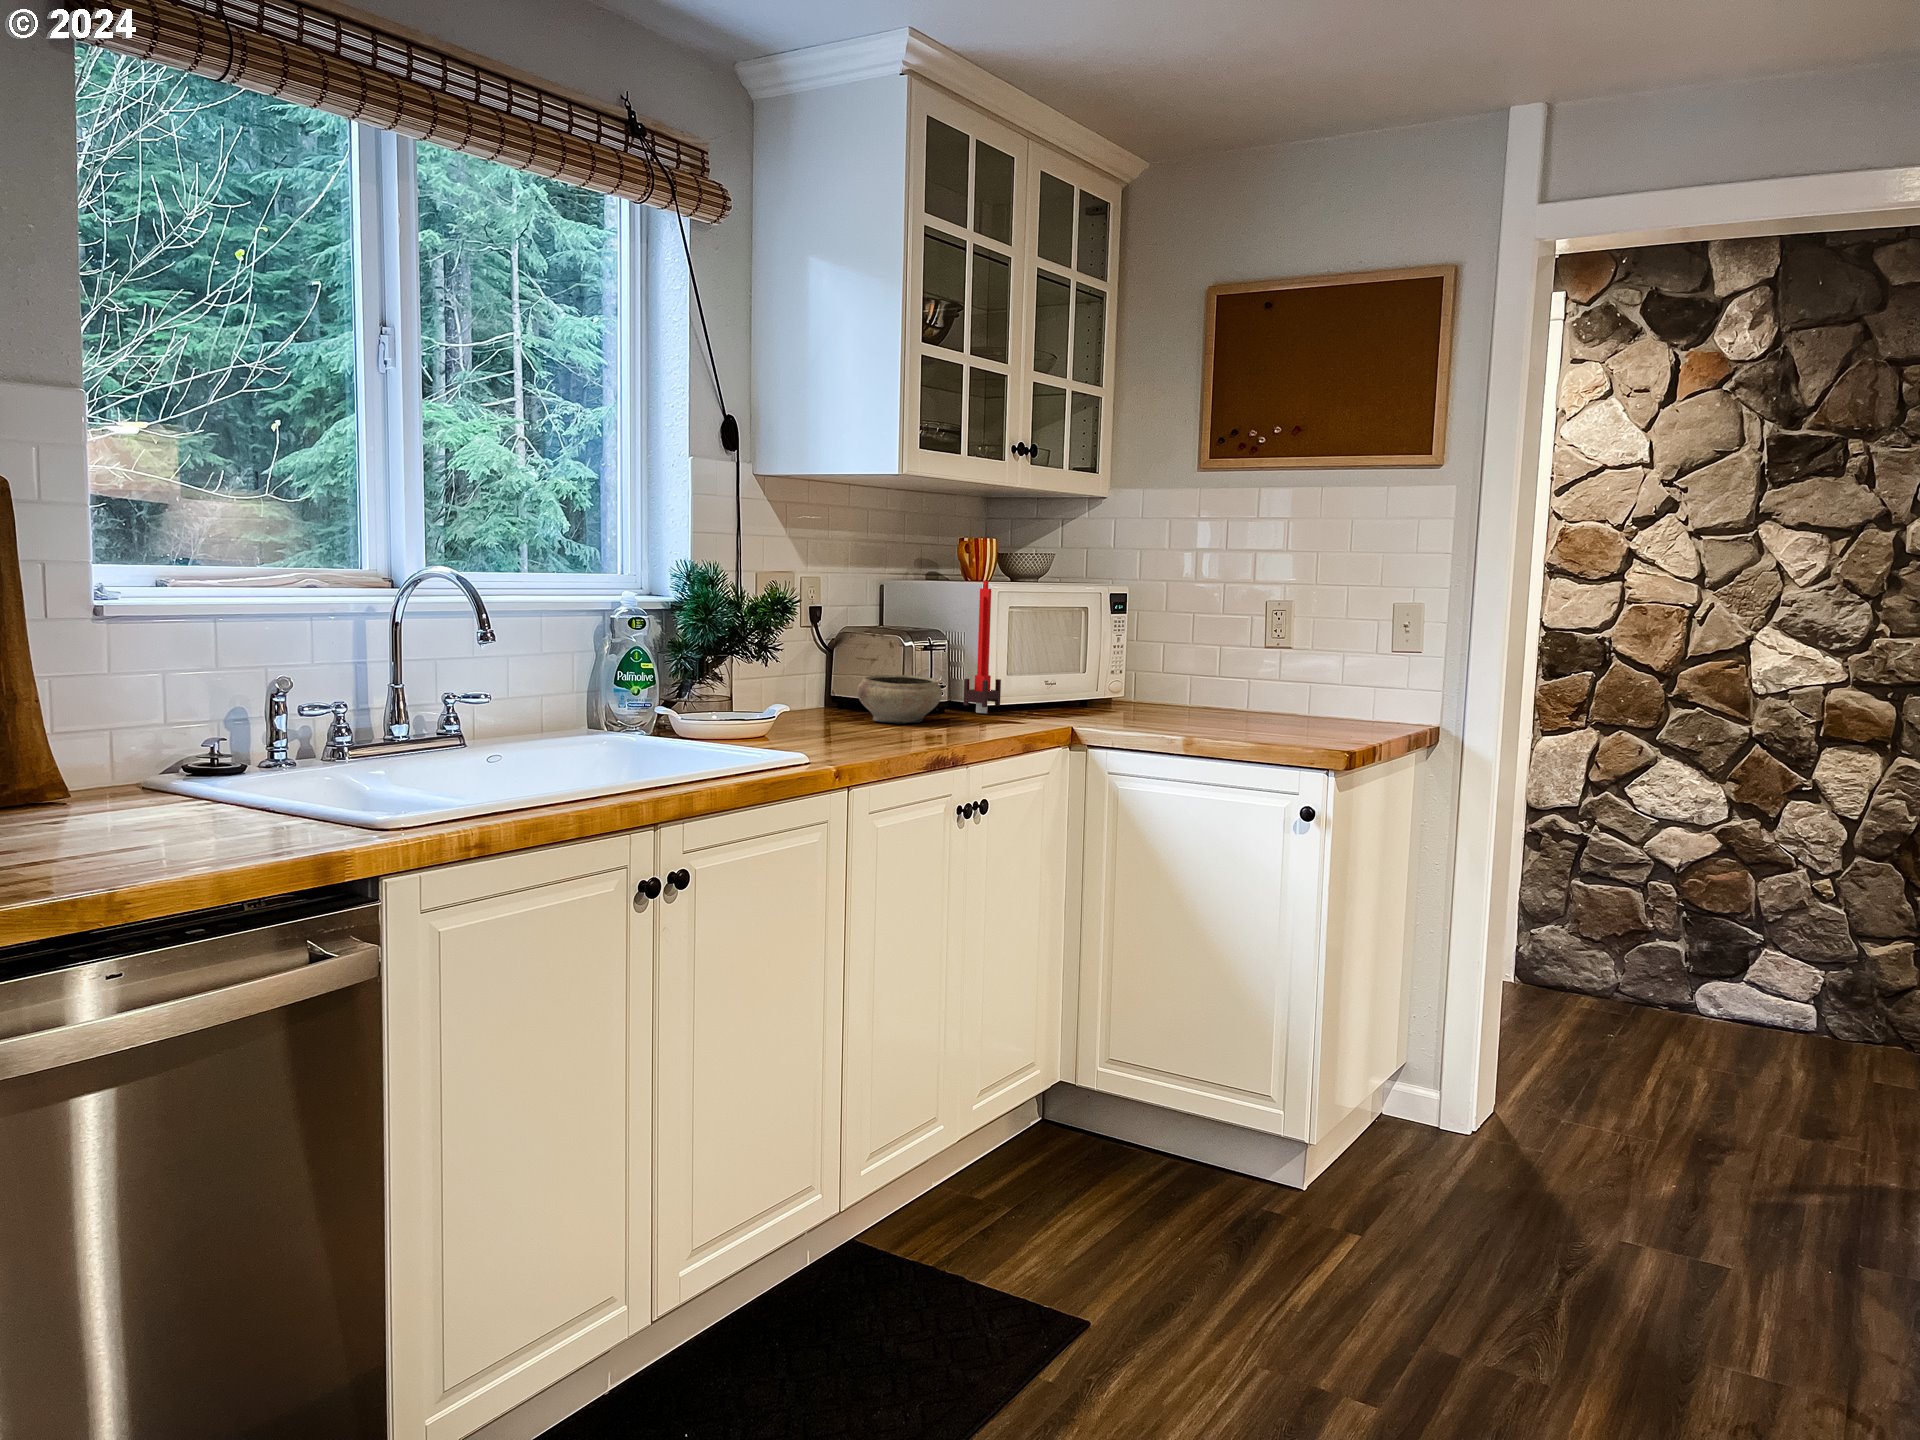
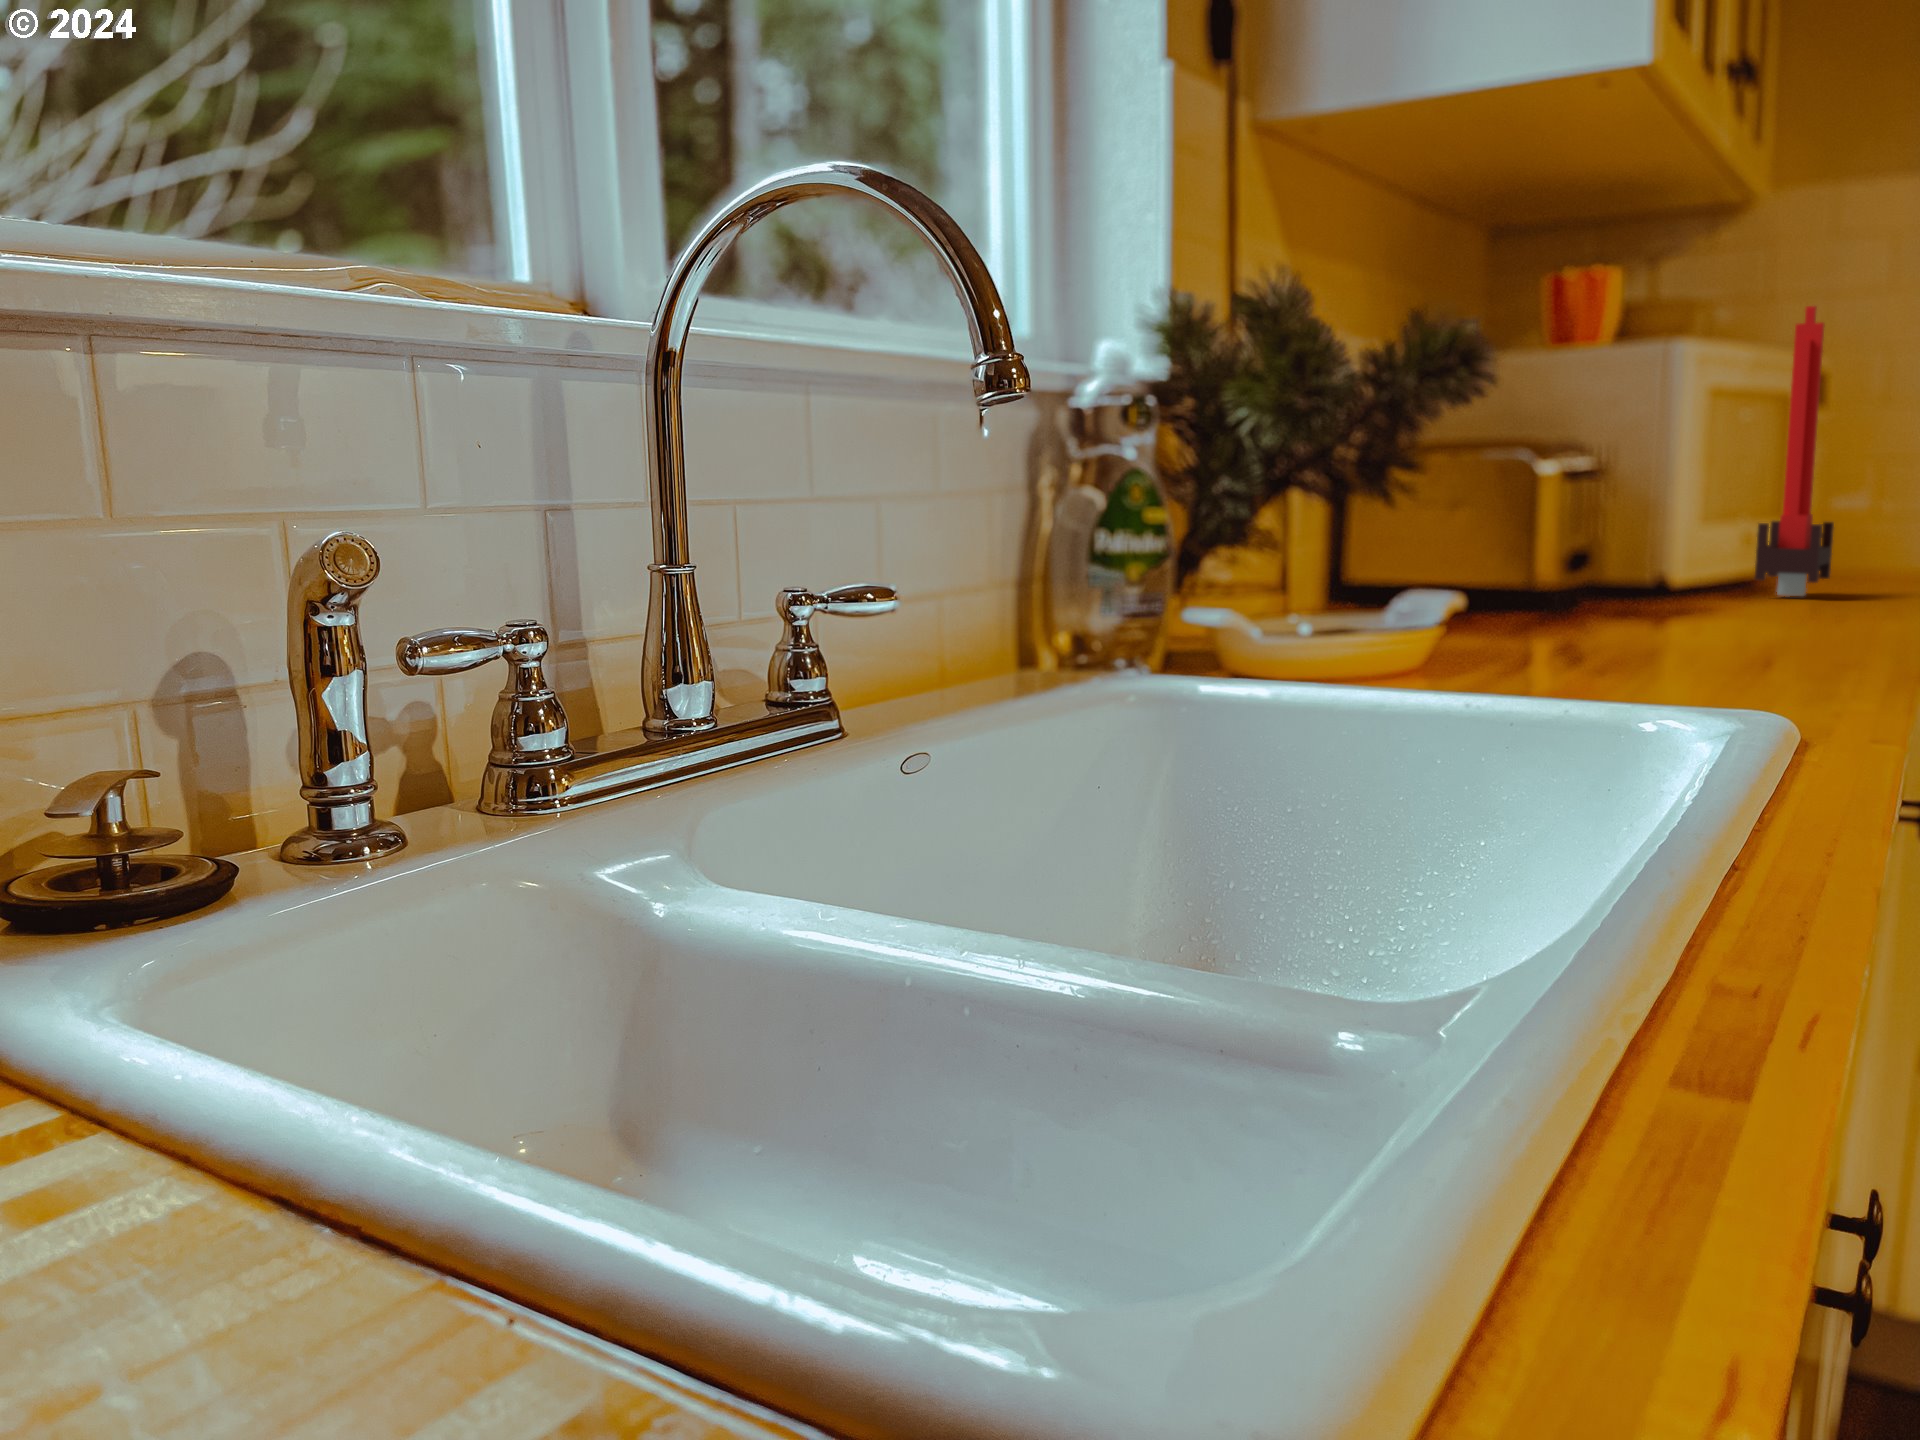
ceramic bowl: present [857,675,942,723] -> none [1591,517,1801,624]

